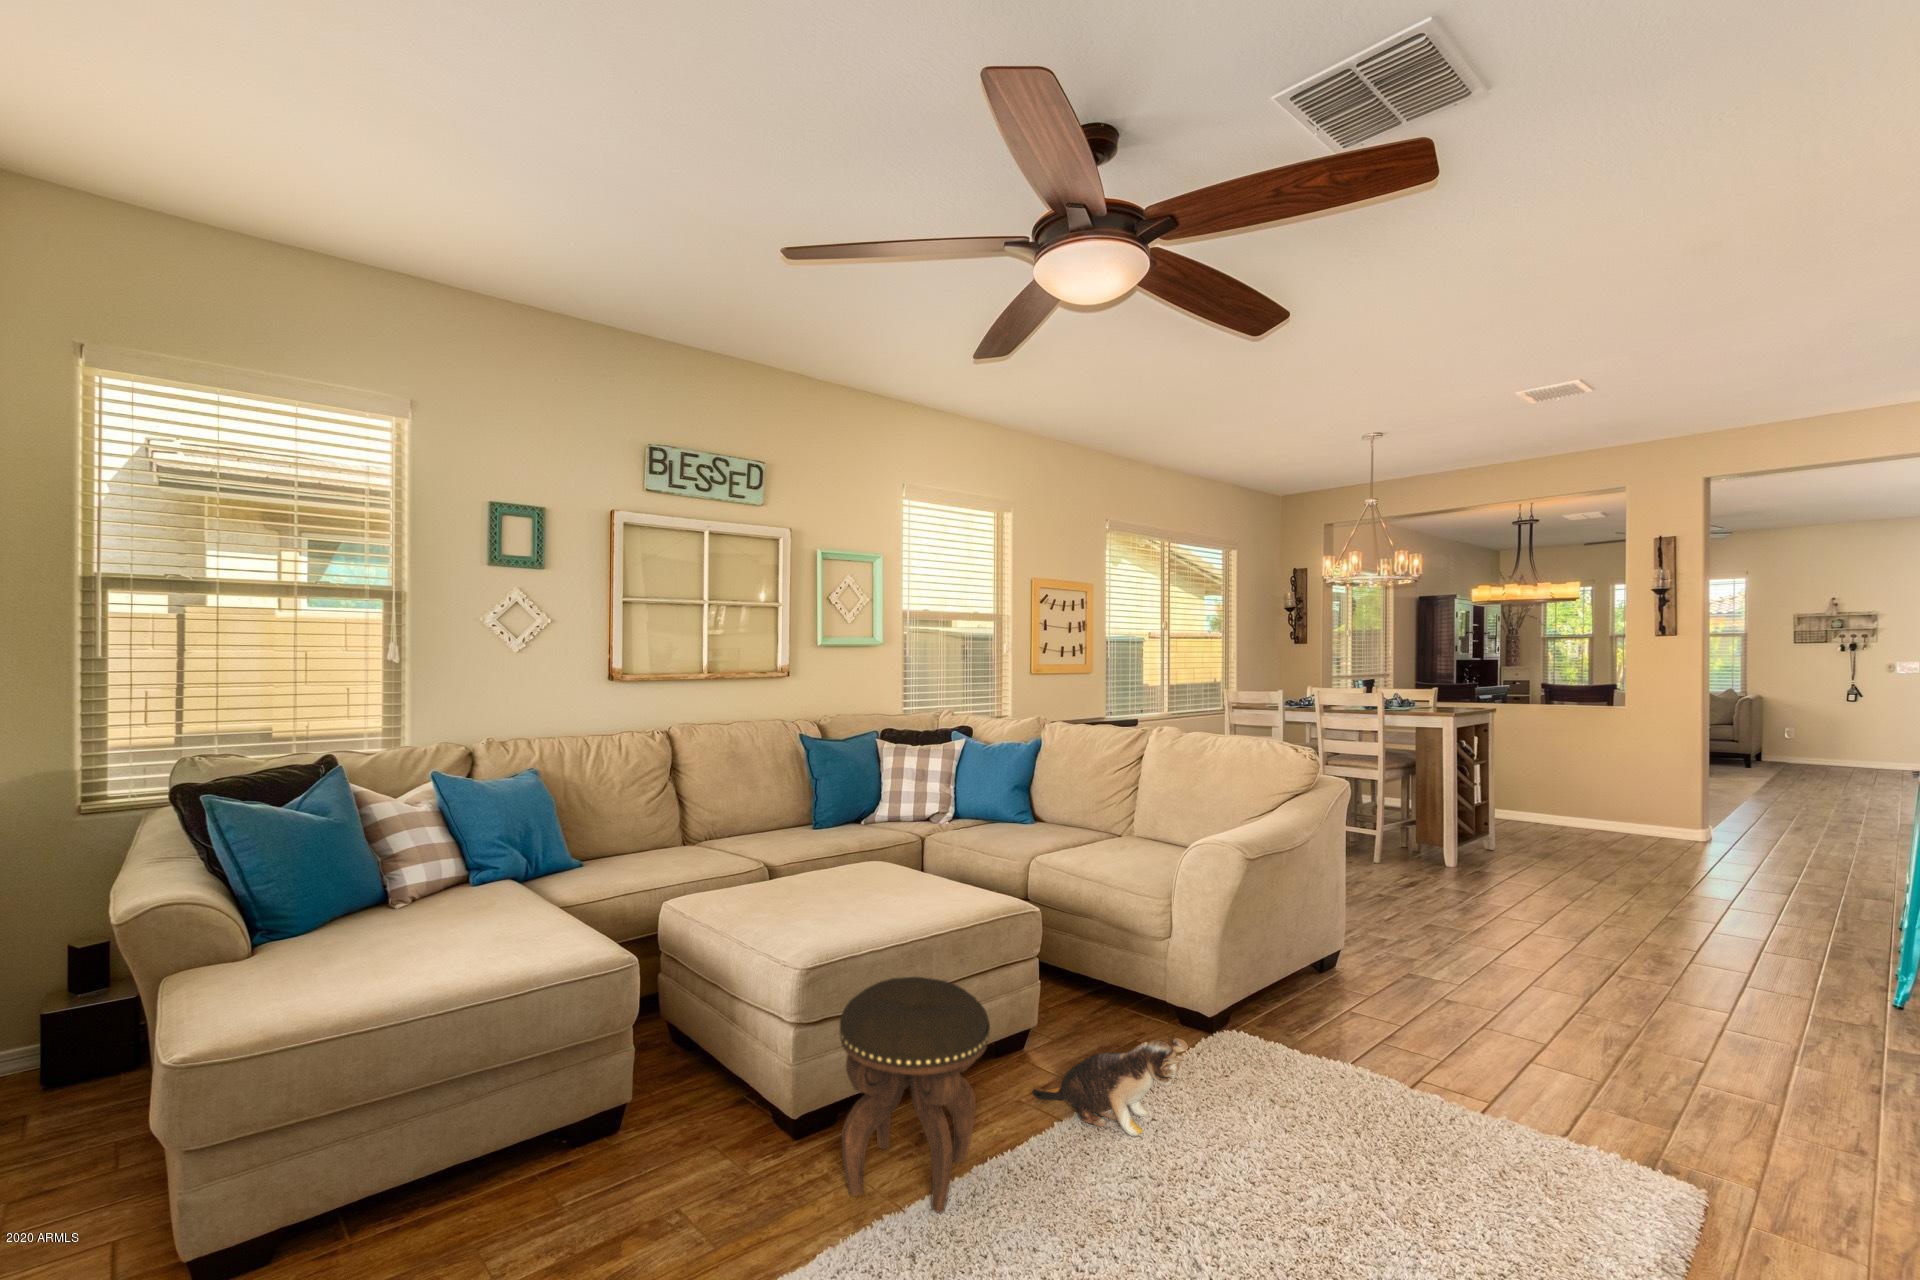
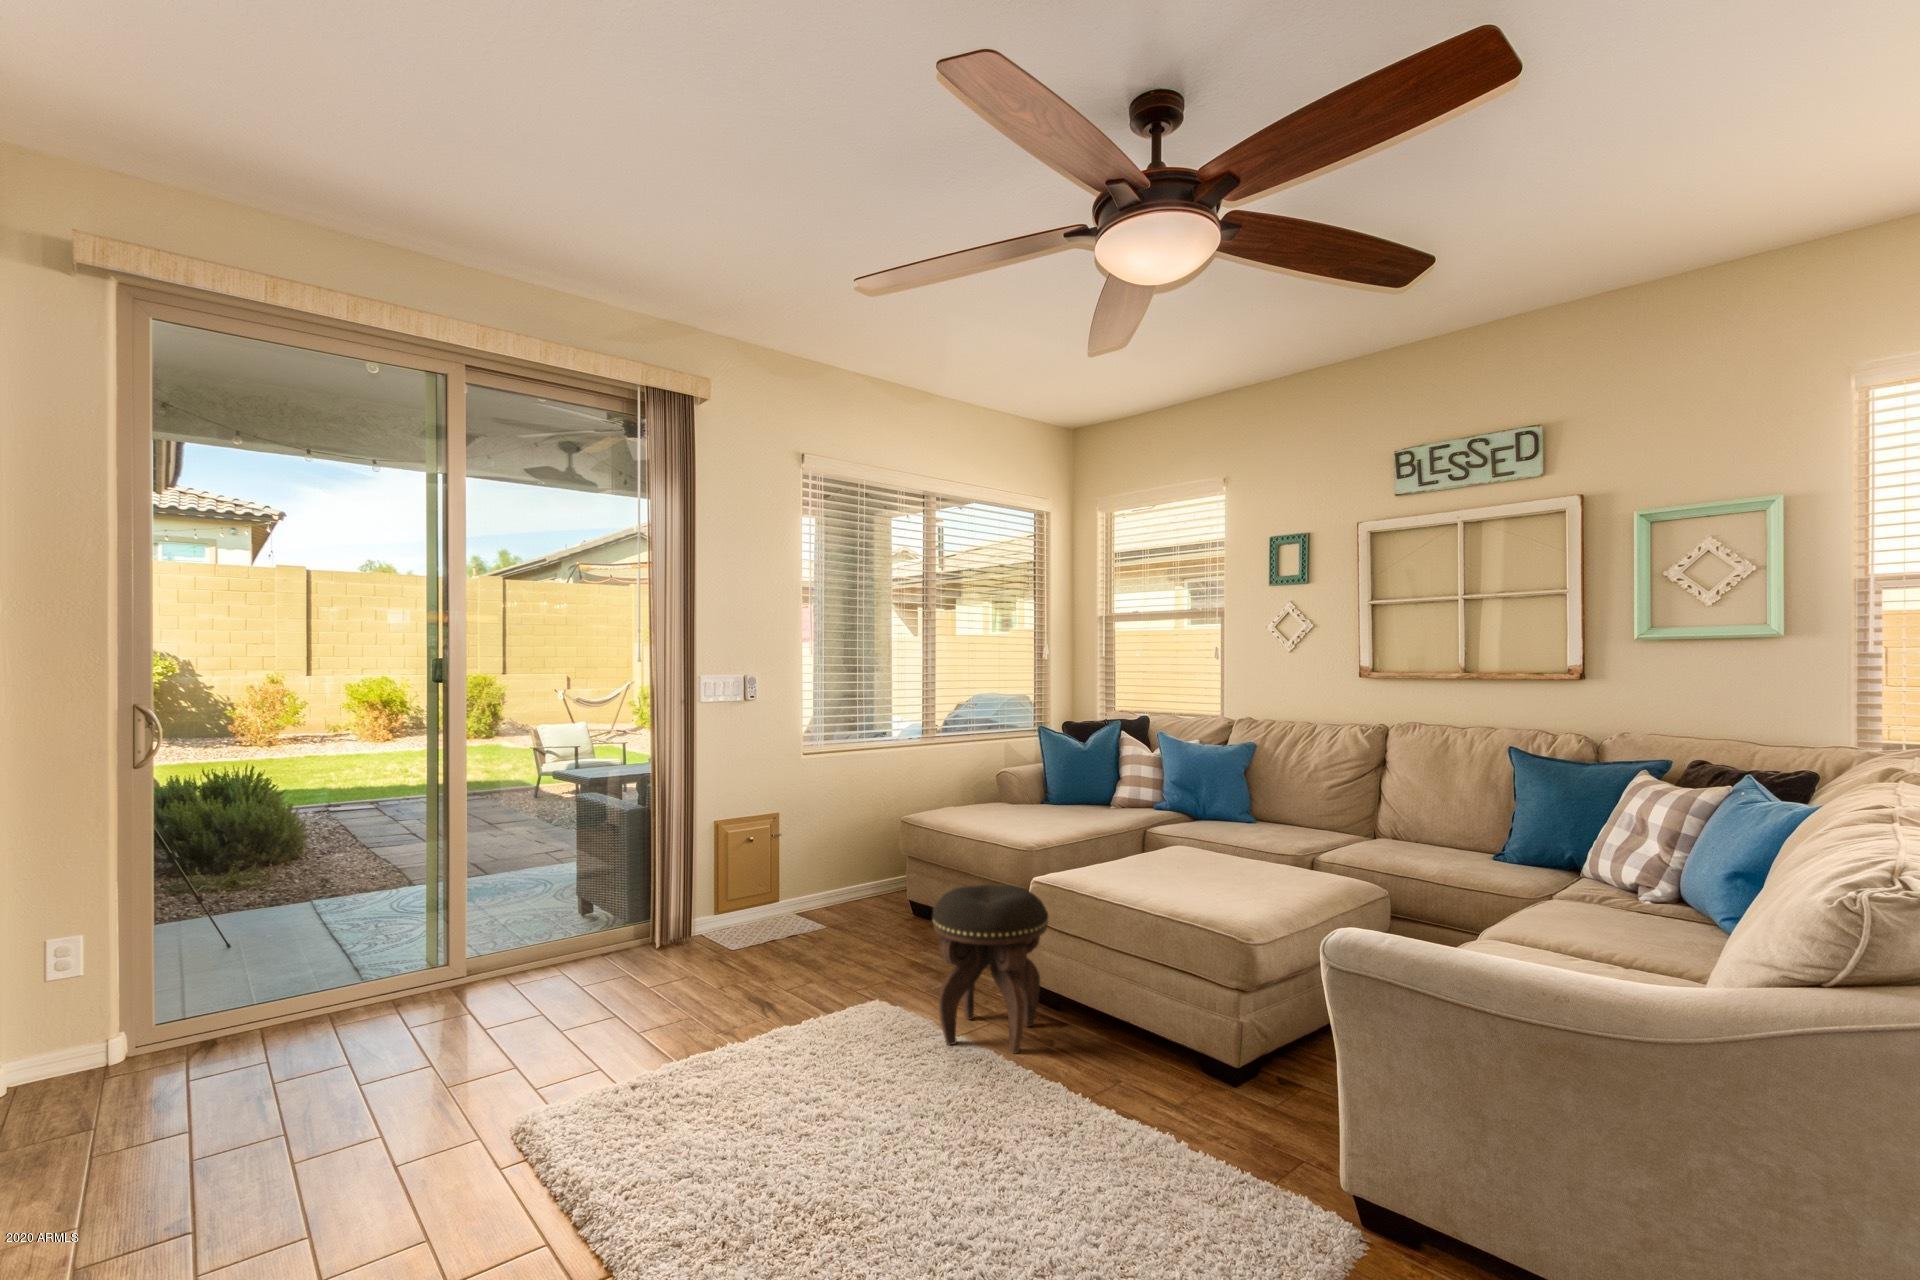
plush toy: present [1033,1038,1188,1136] -> none [1046,1040,1134,1140]

